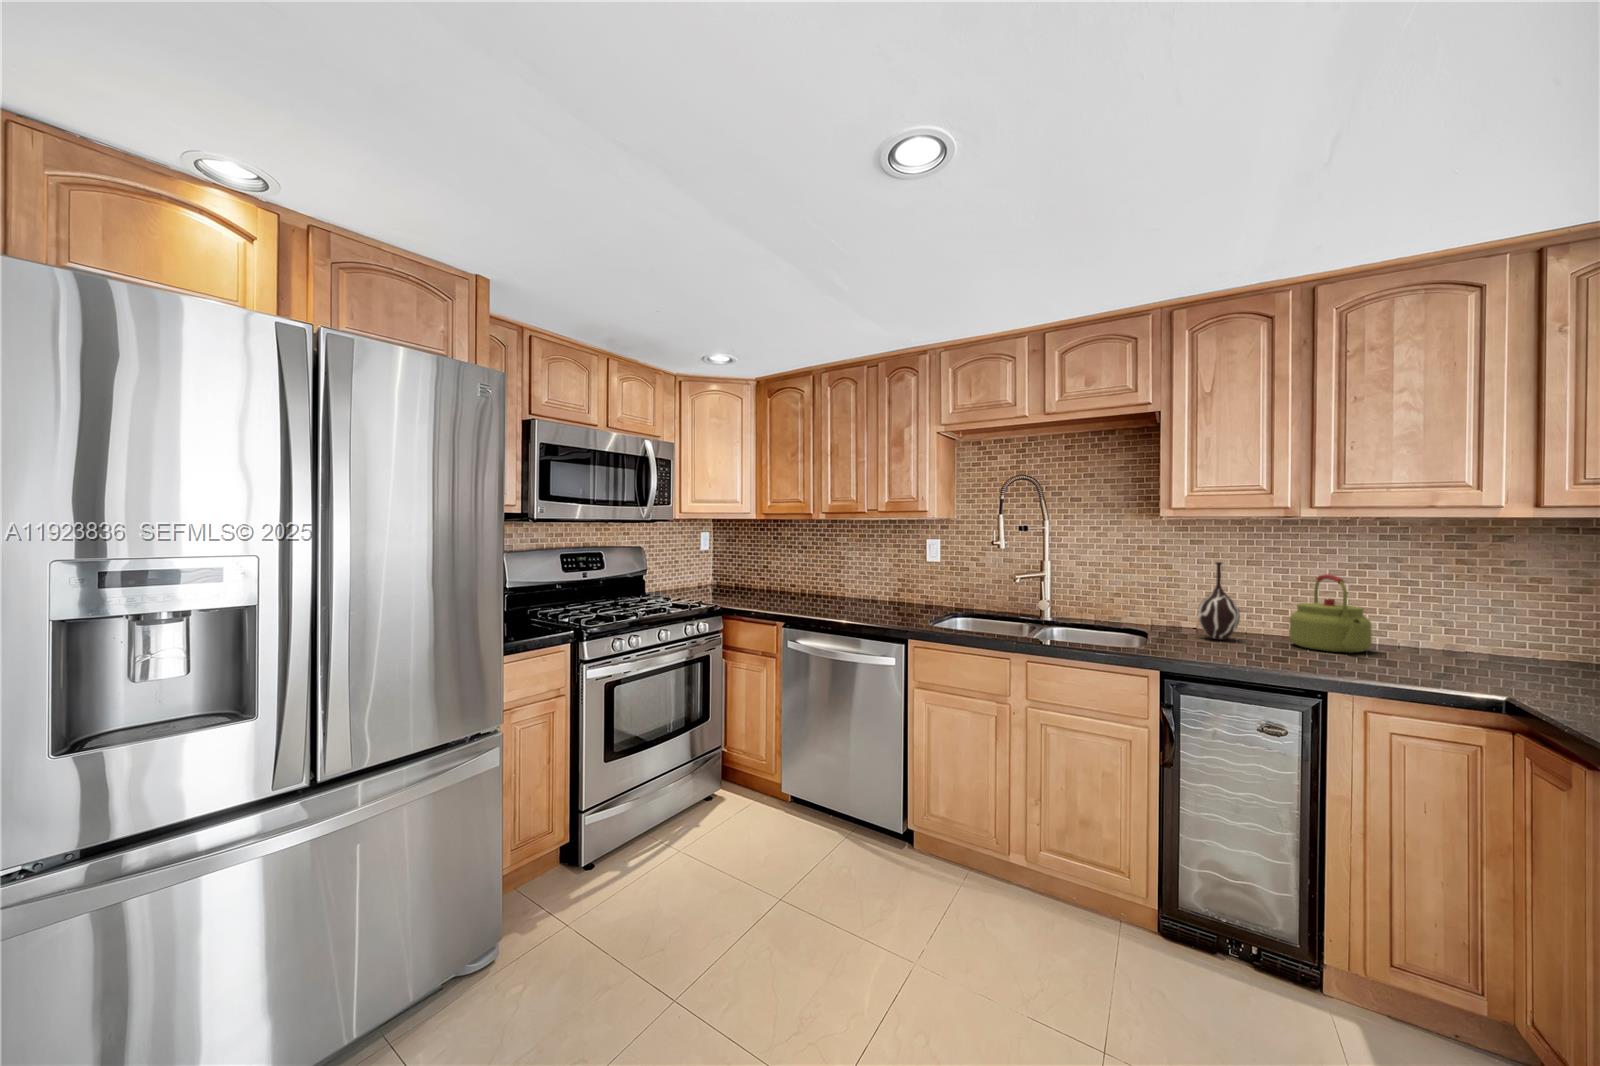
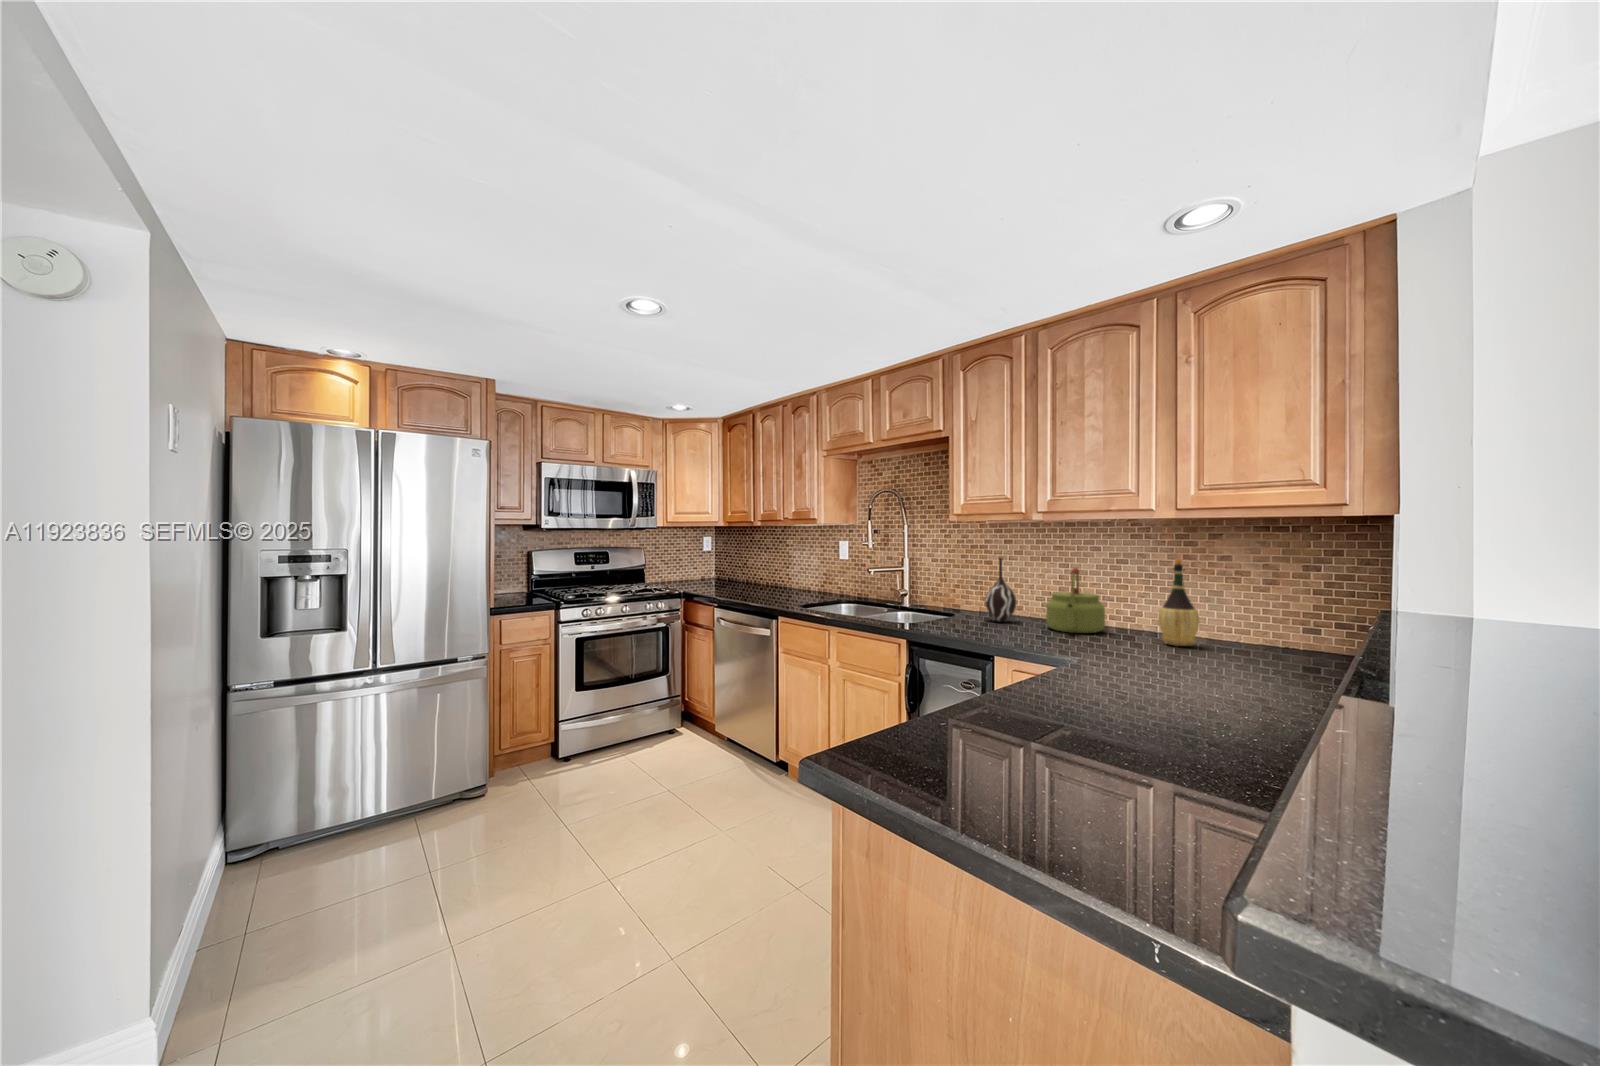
wine bottle: none [1464,565,1524,666] -> present [1158,559,1199,646]

